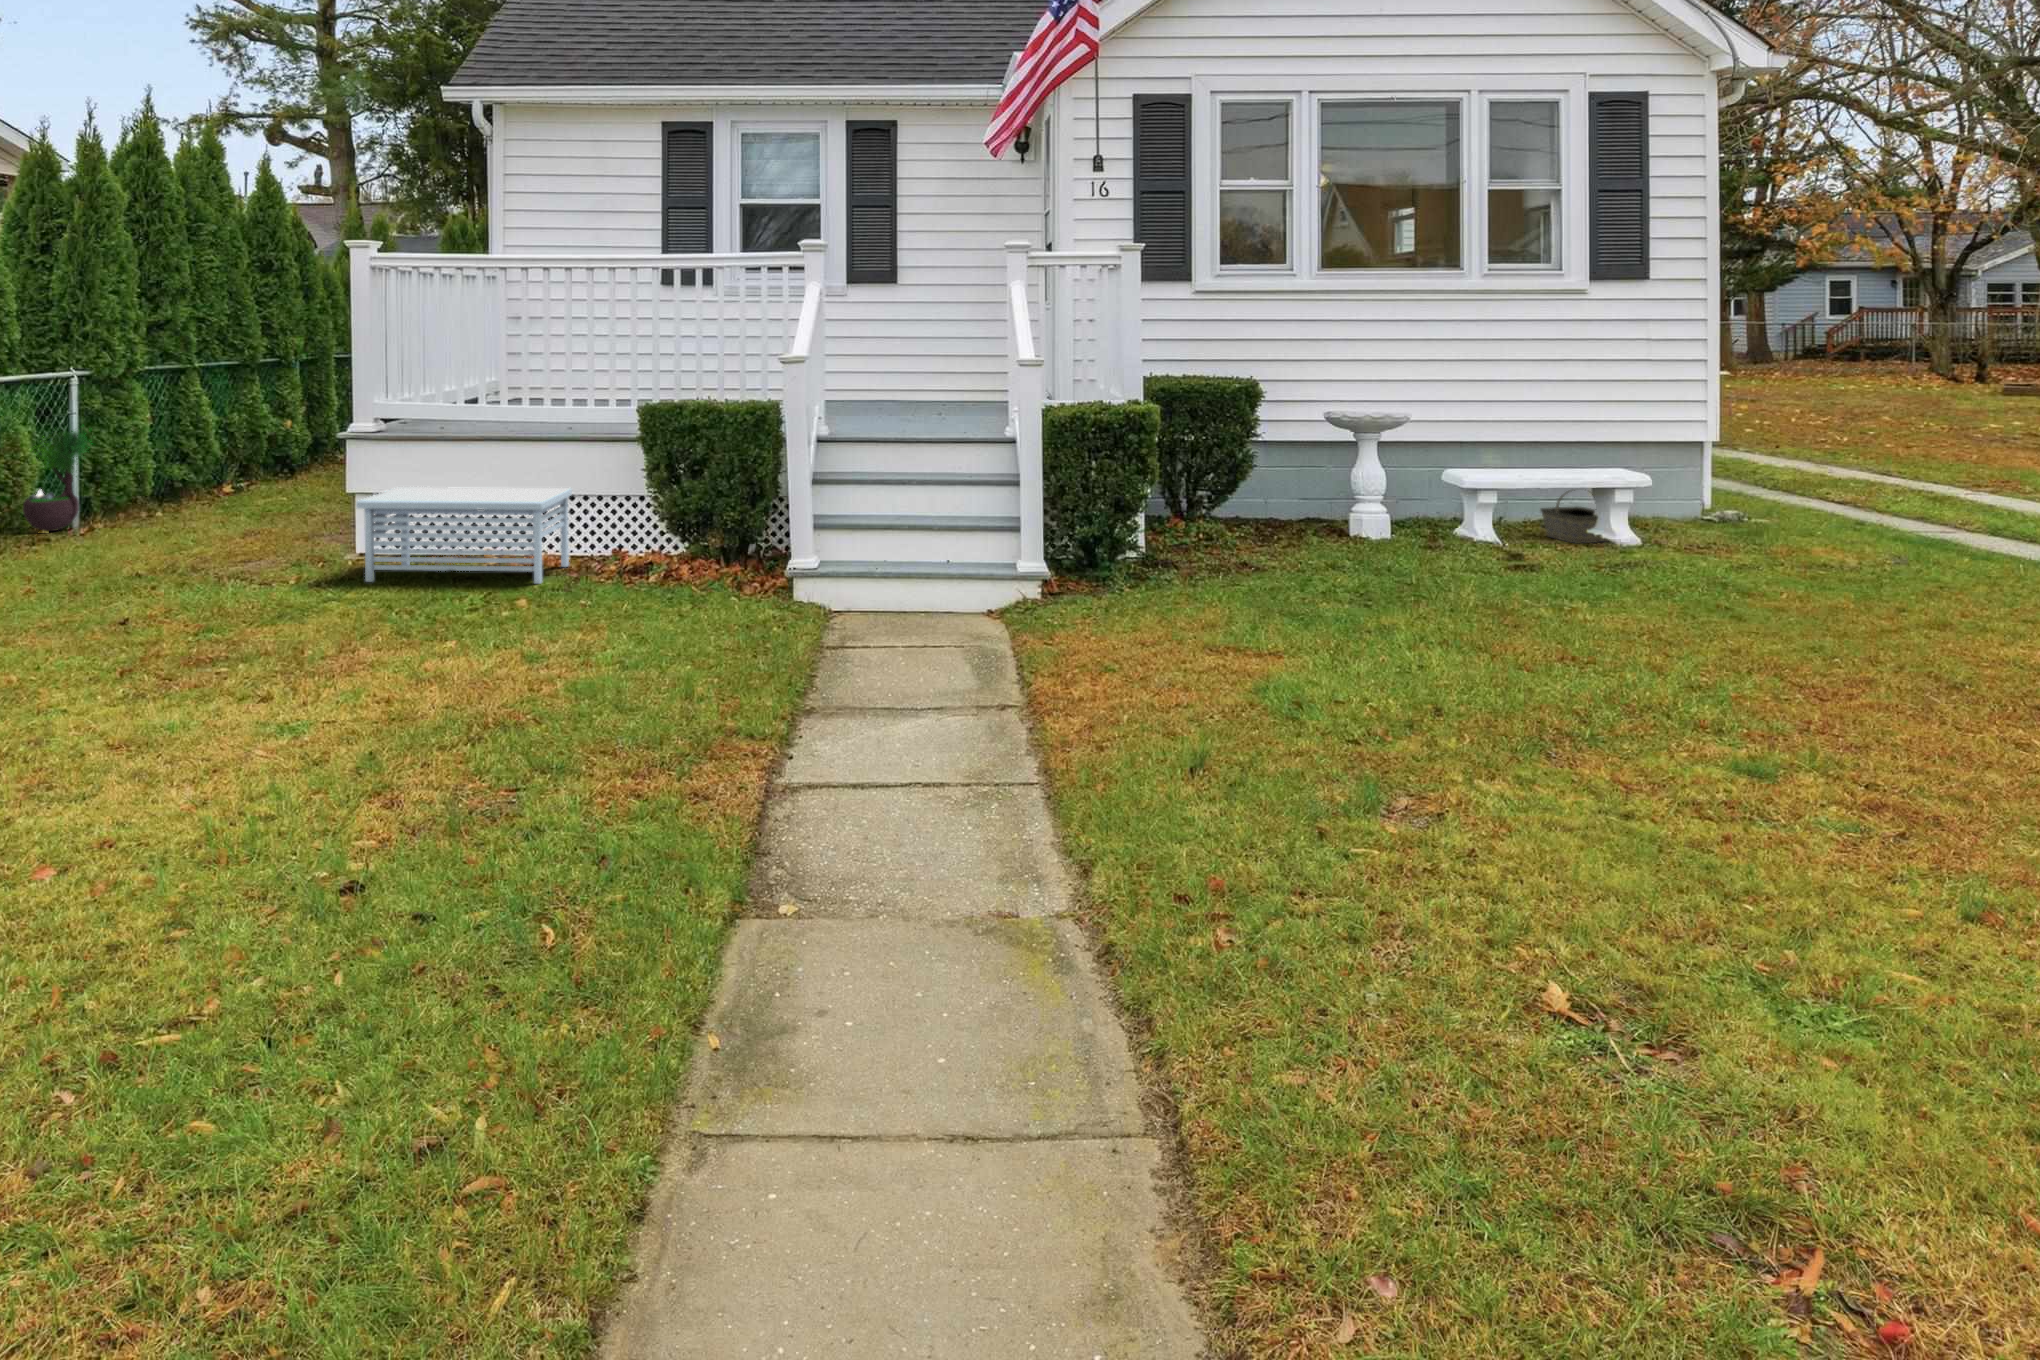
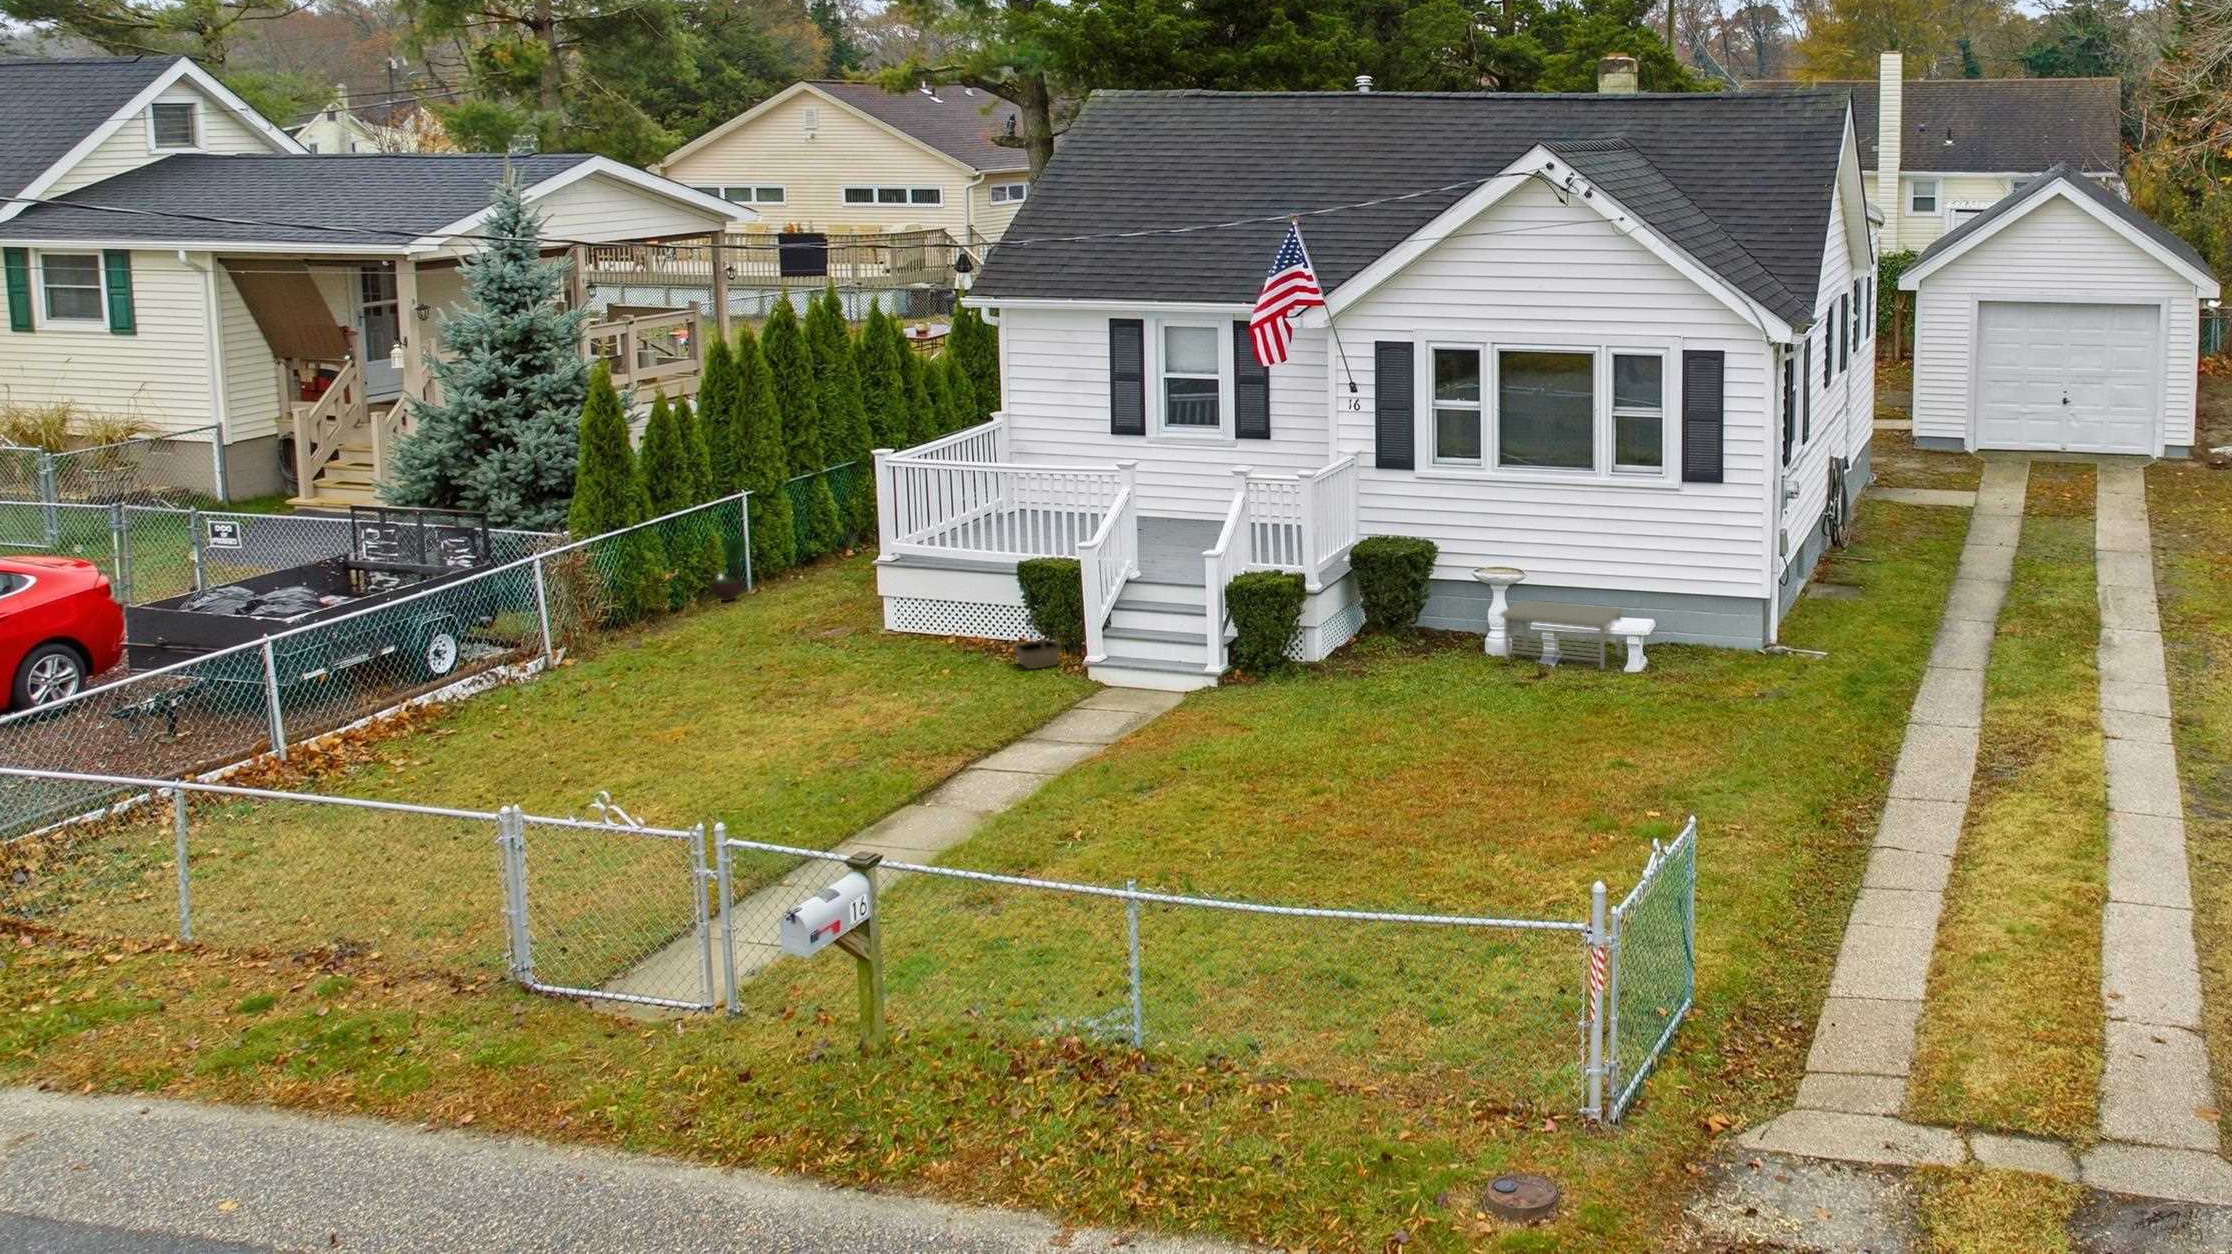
storage bench: present [356,487,572,584] -> present [1500,600,1623,669]
basket: present [1541,490,1609,543] -> present [1014,633,1061,669]

